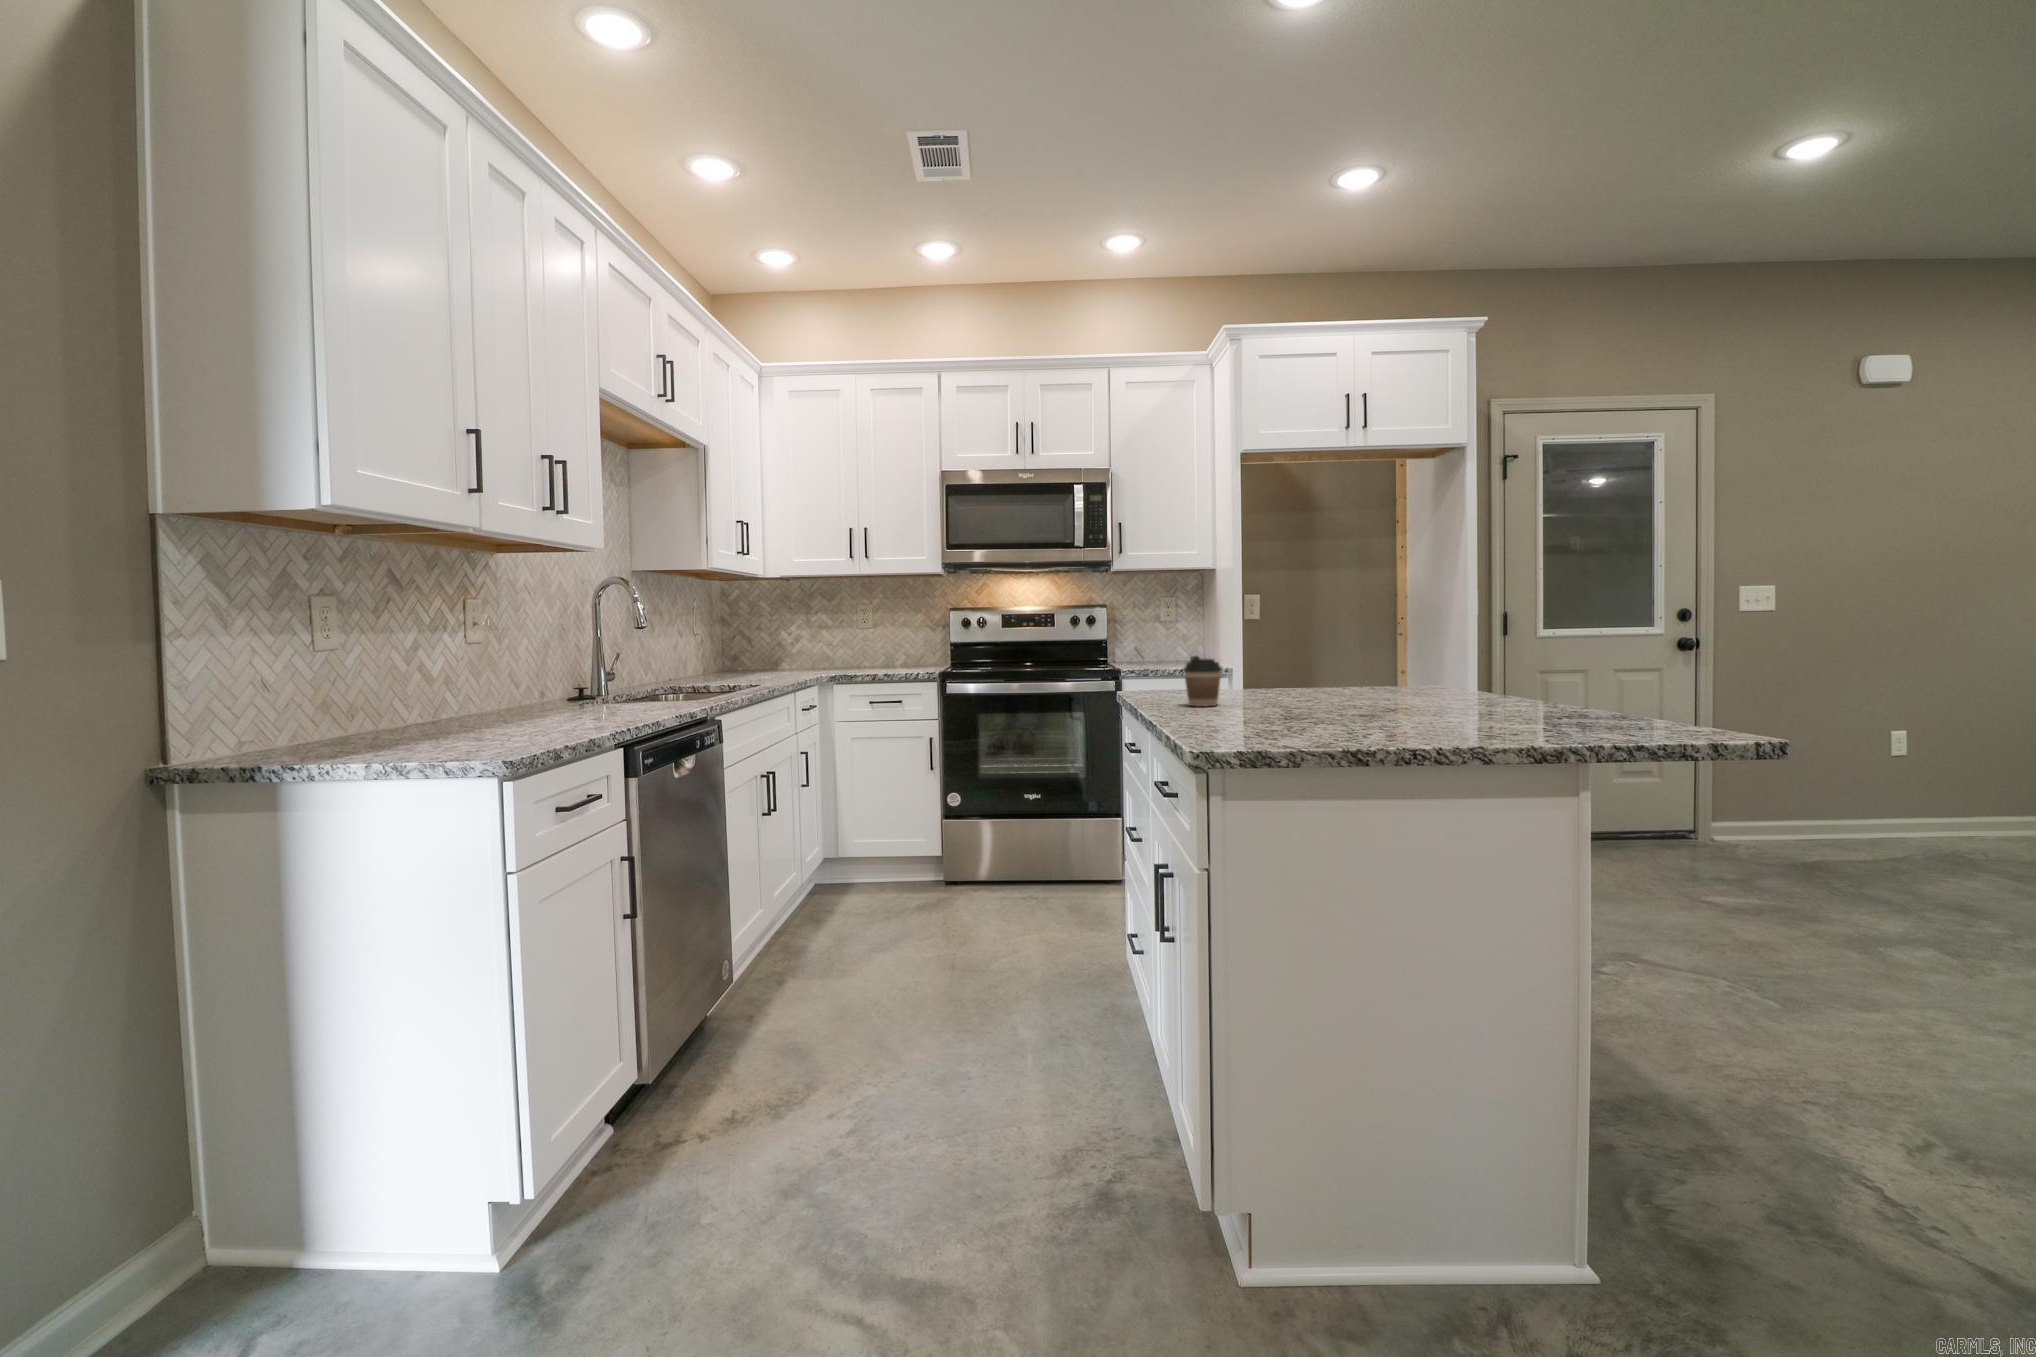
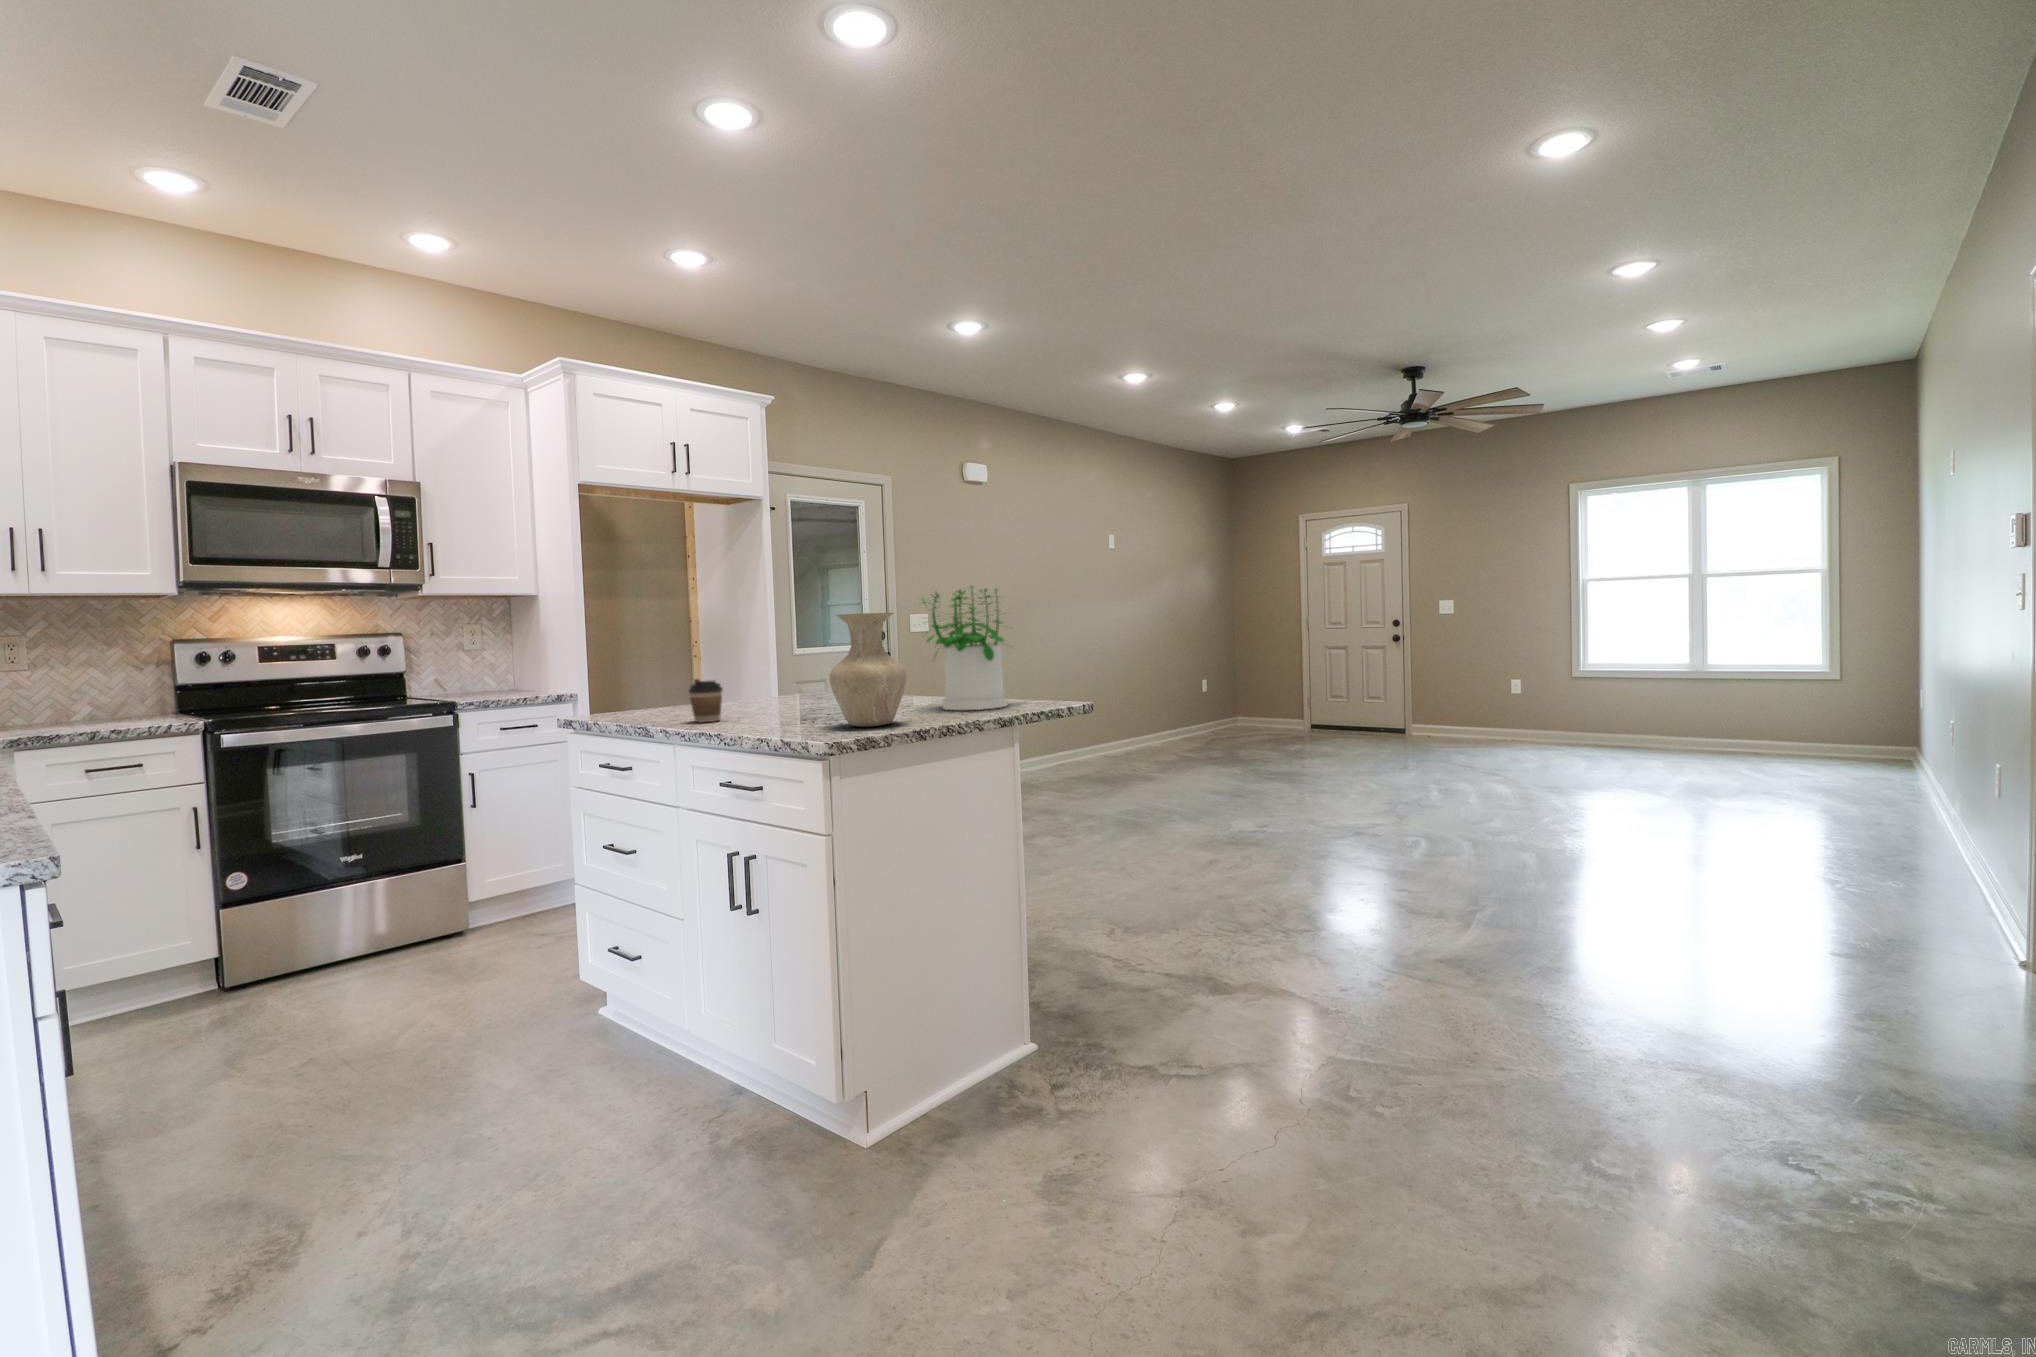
potted plant: none [1454,528,1644,731] -> present [923,586,1008,710]
vase: none [1263,573,1377,735] -> present [830,613,907,727]

